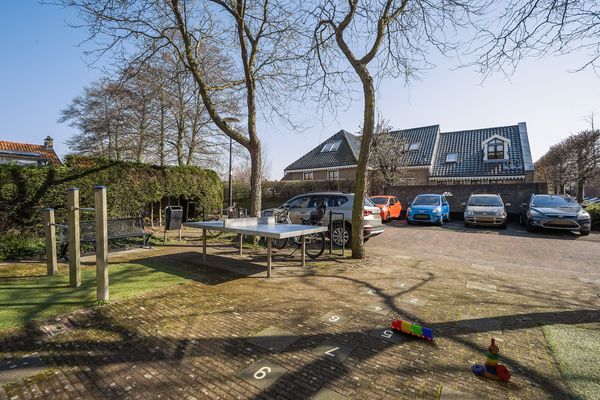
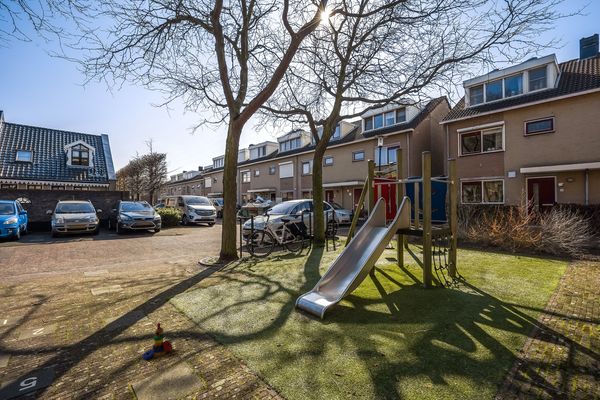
toy train: present [391,318,433,340] -> none [32,345,93,370]

